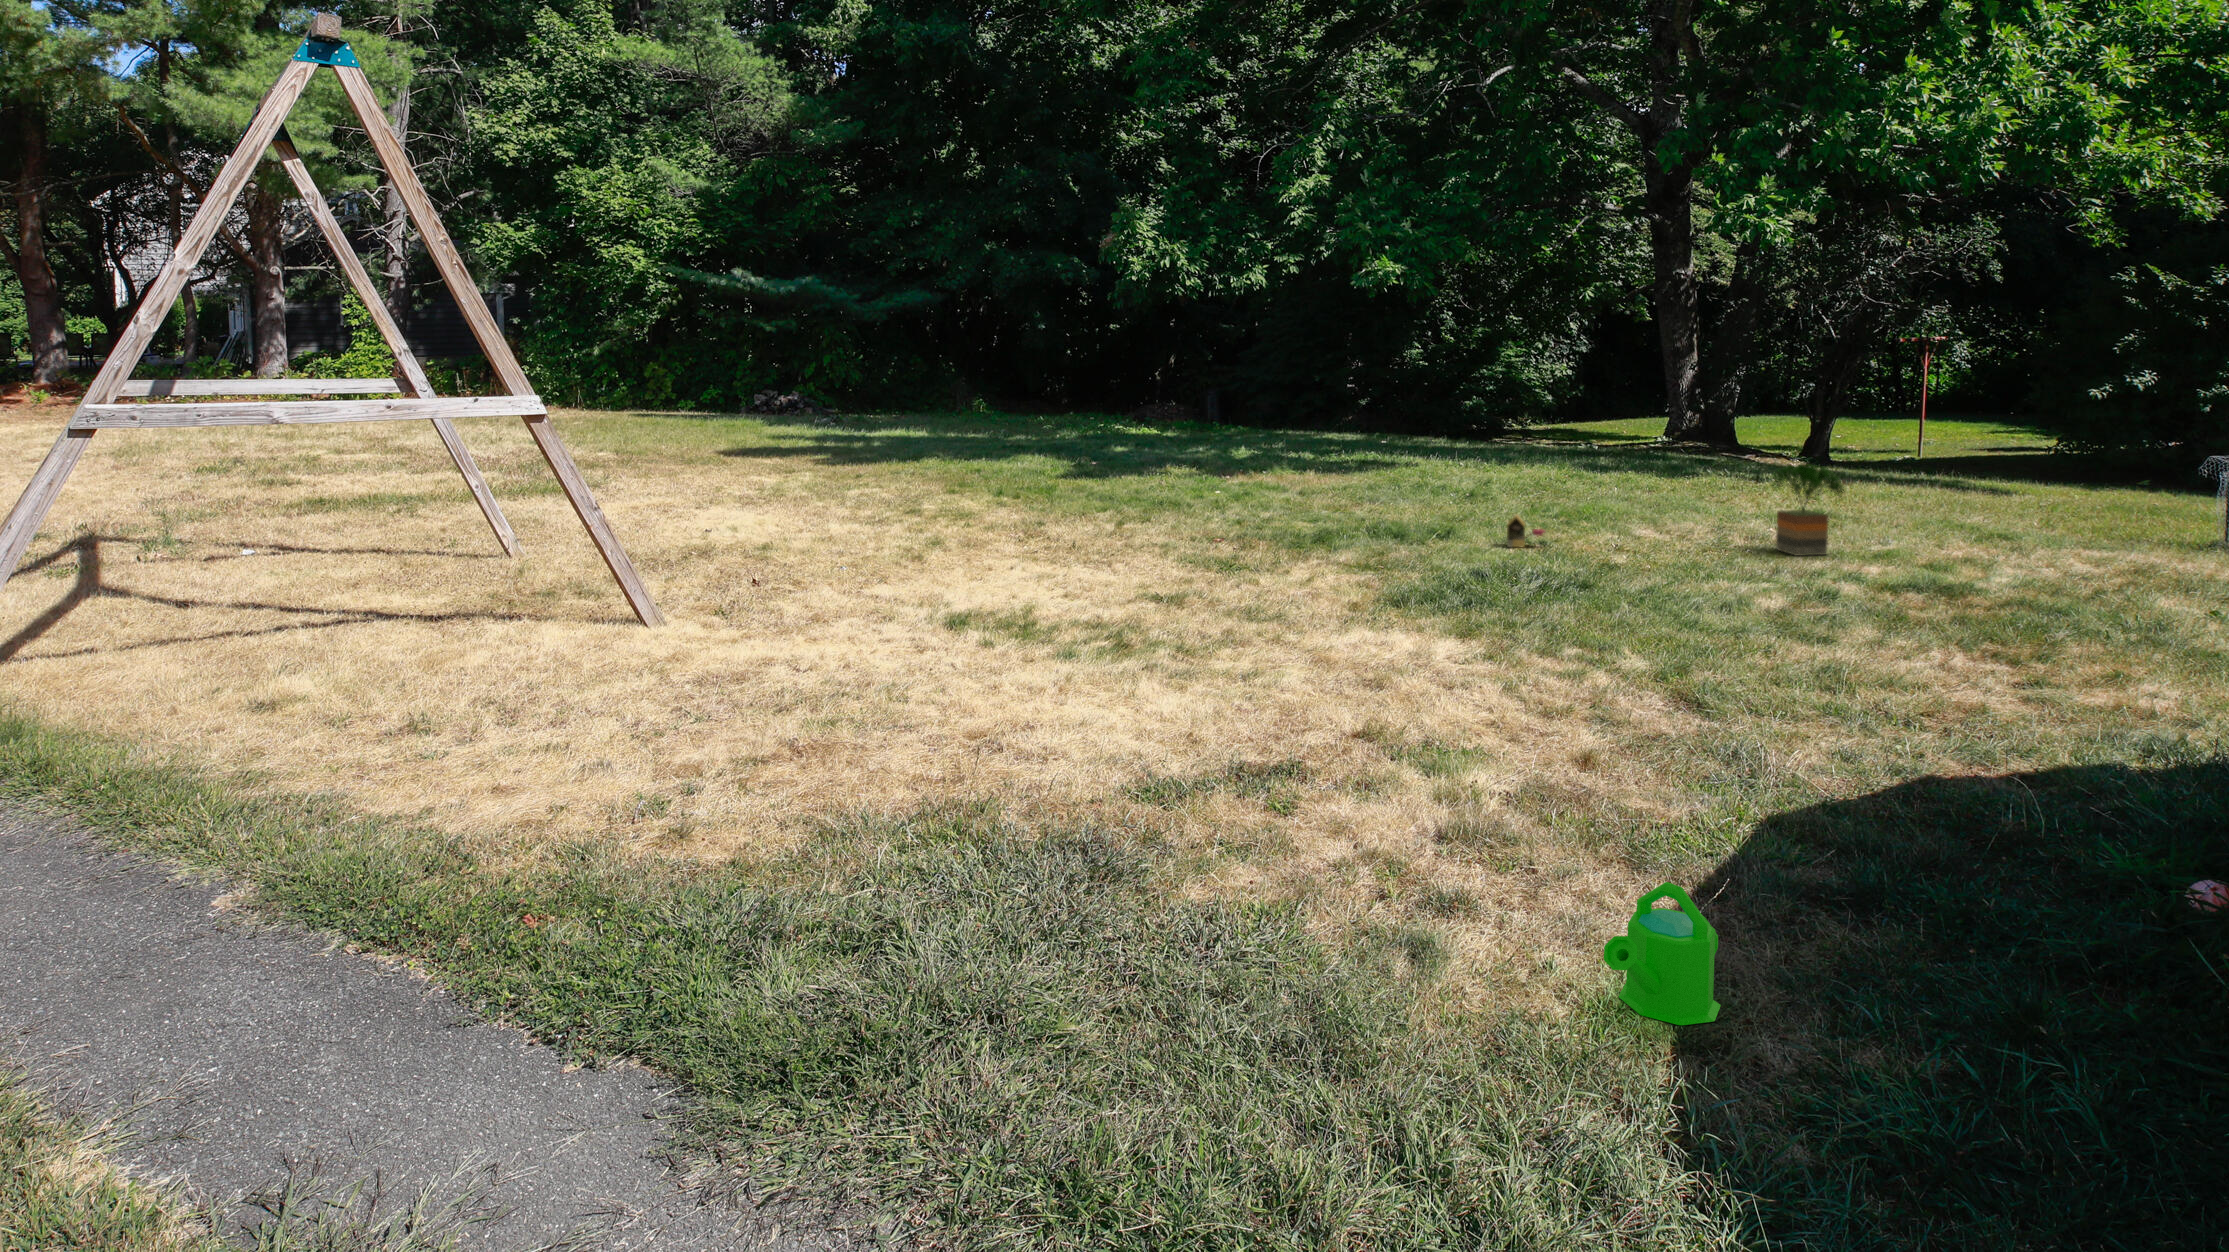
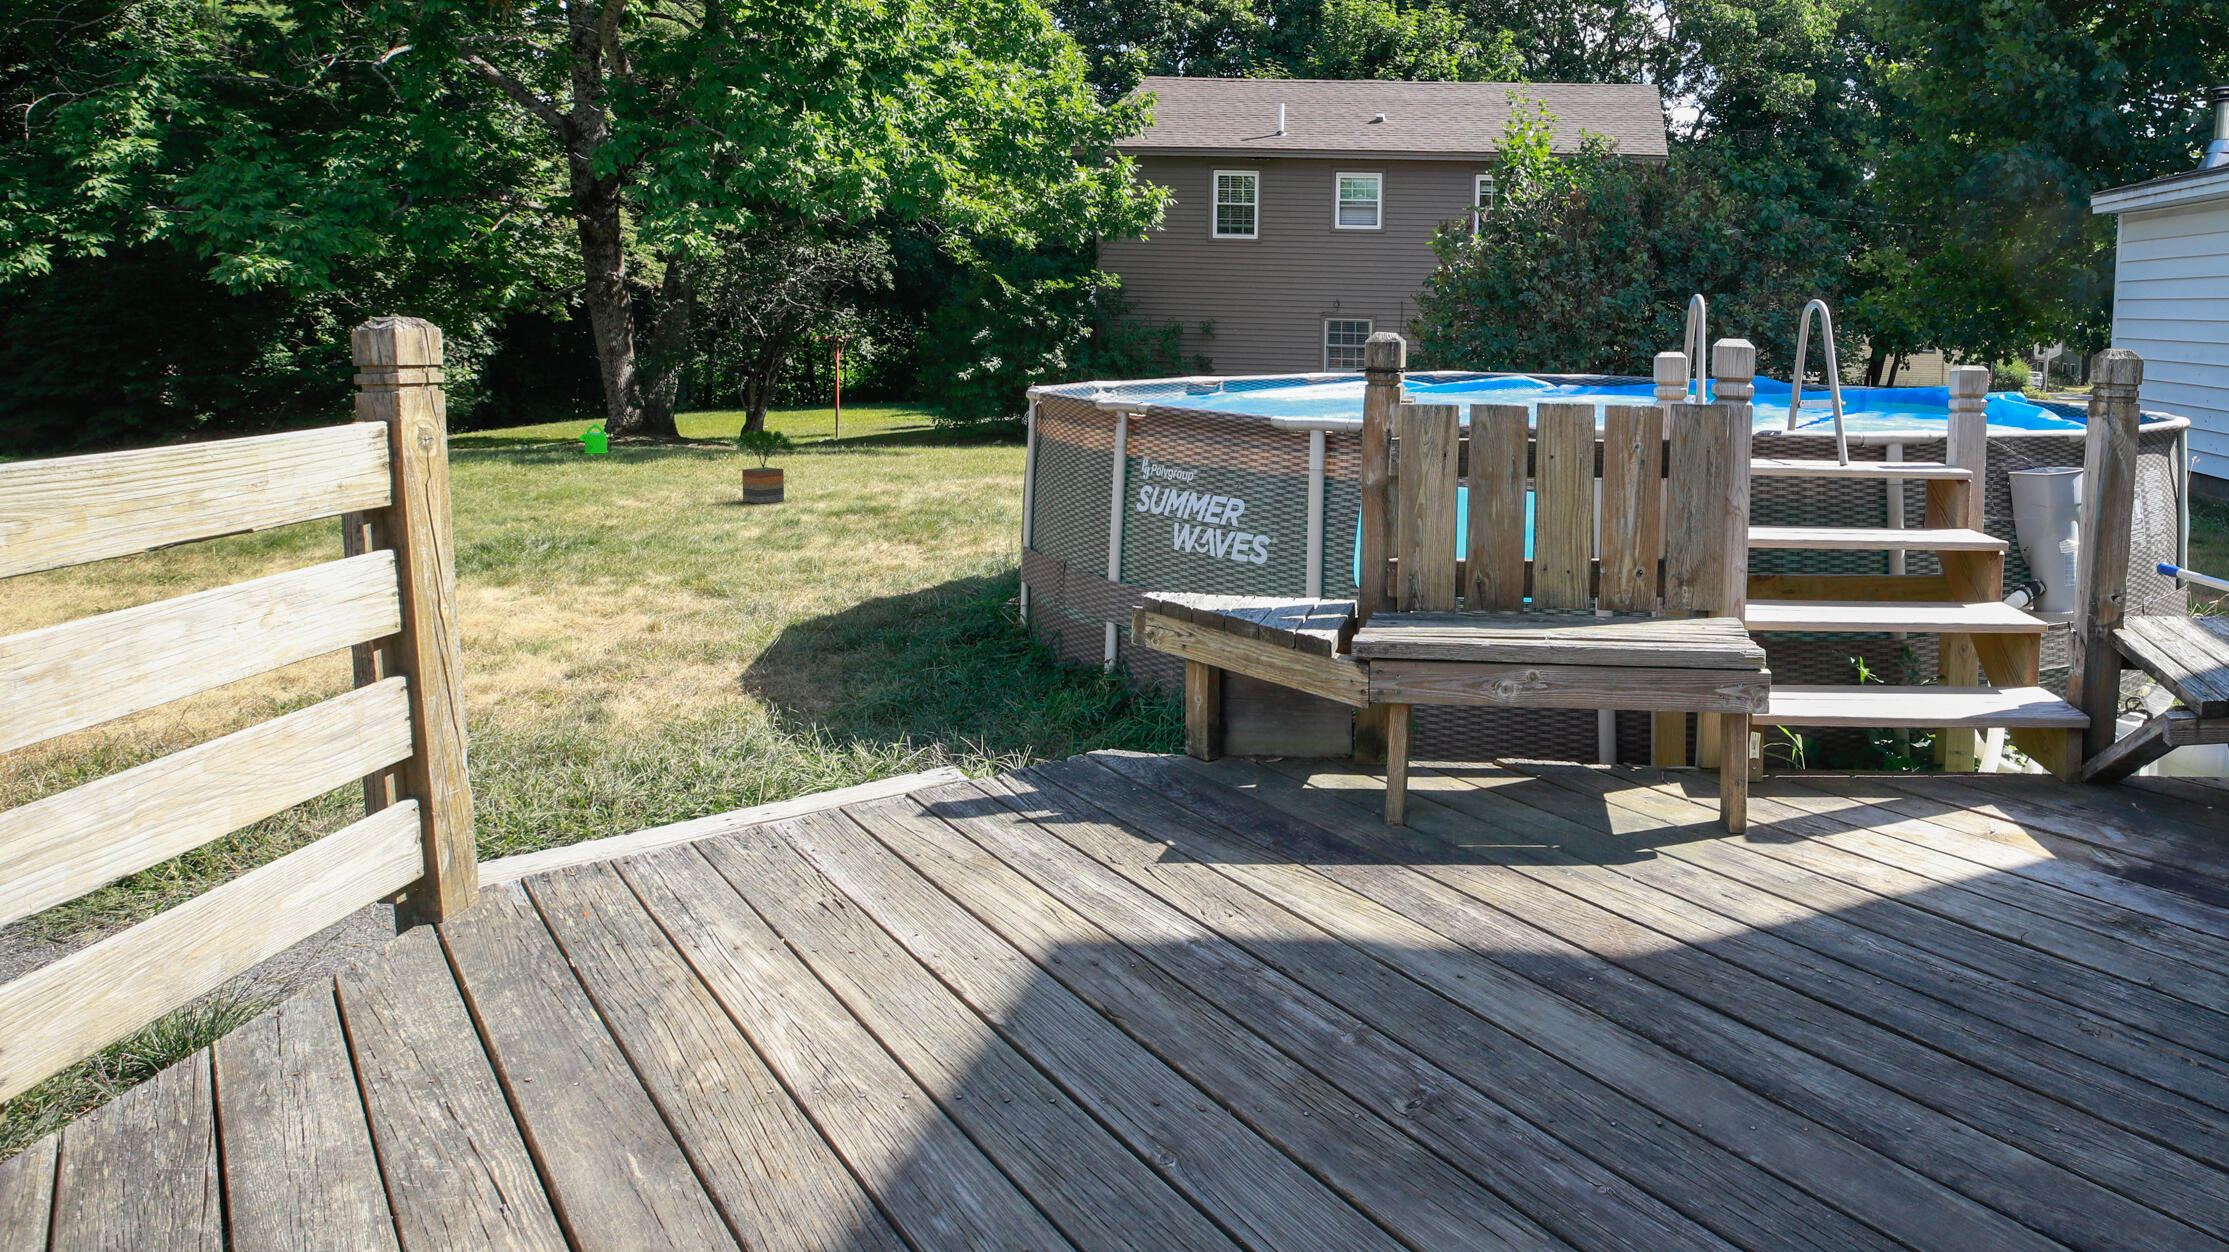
toy house: present [1507,515,1545,547] -> none [491,492,541,523]
watering can: present [1604,882,1721,1026] -> present [579,424,608,454]

